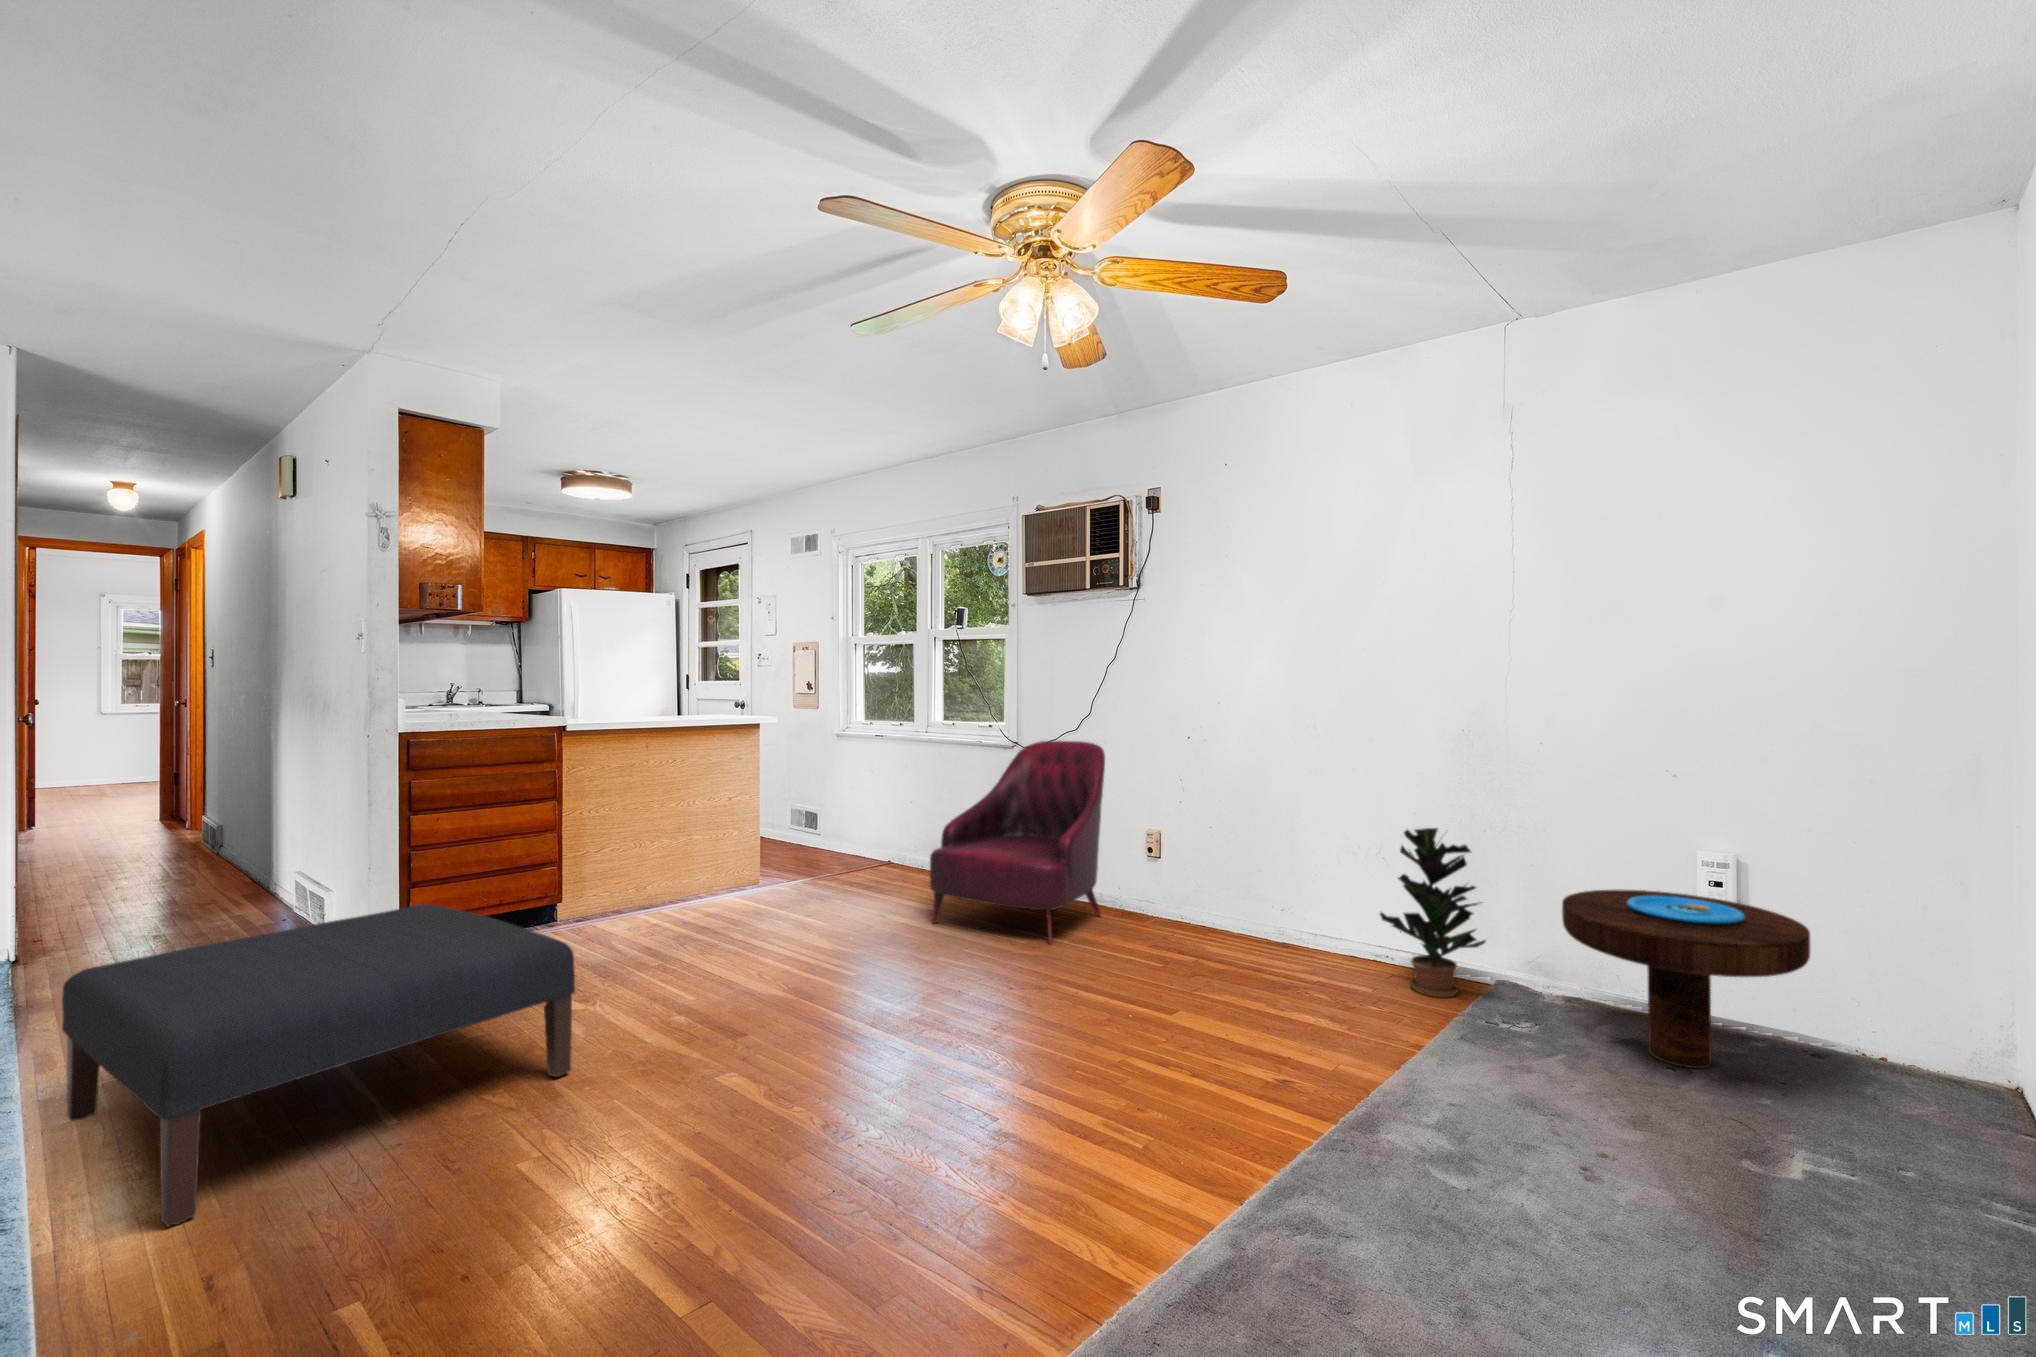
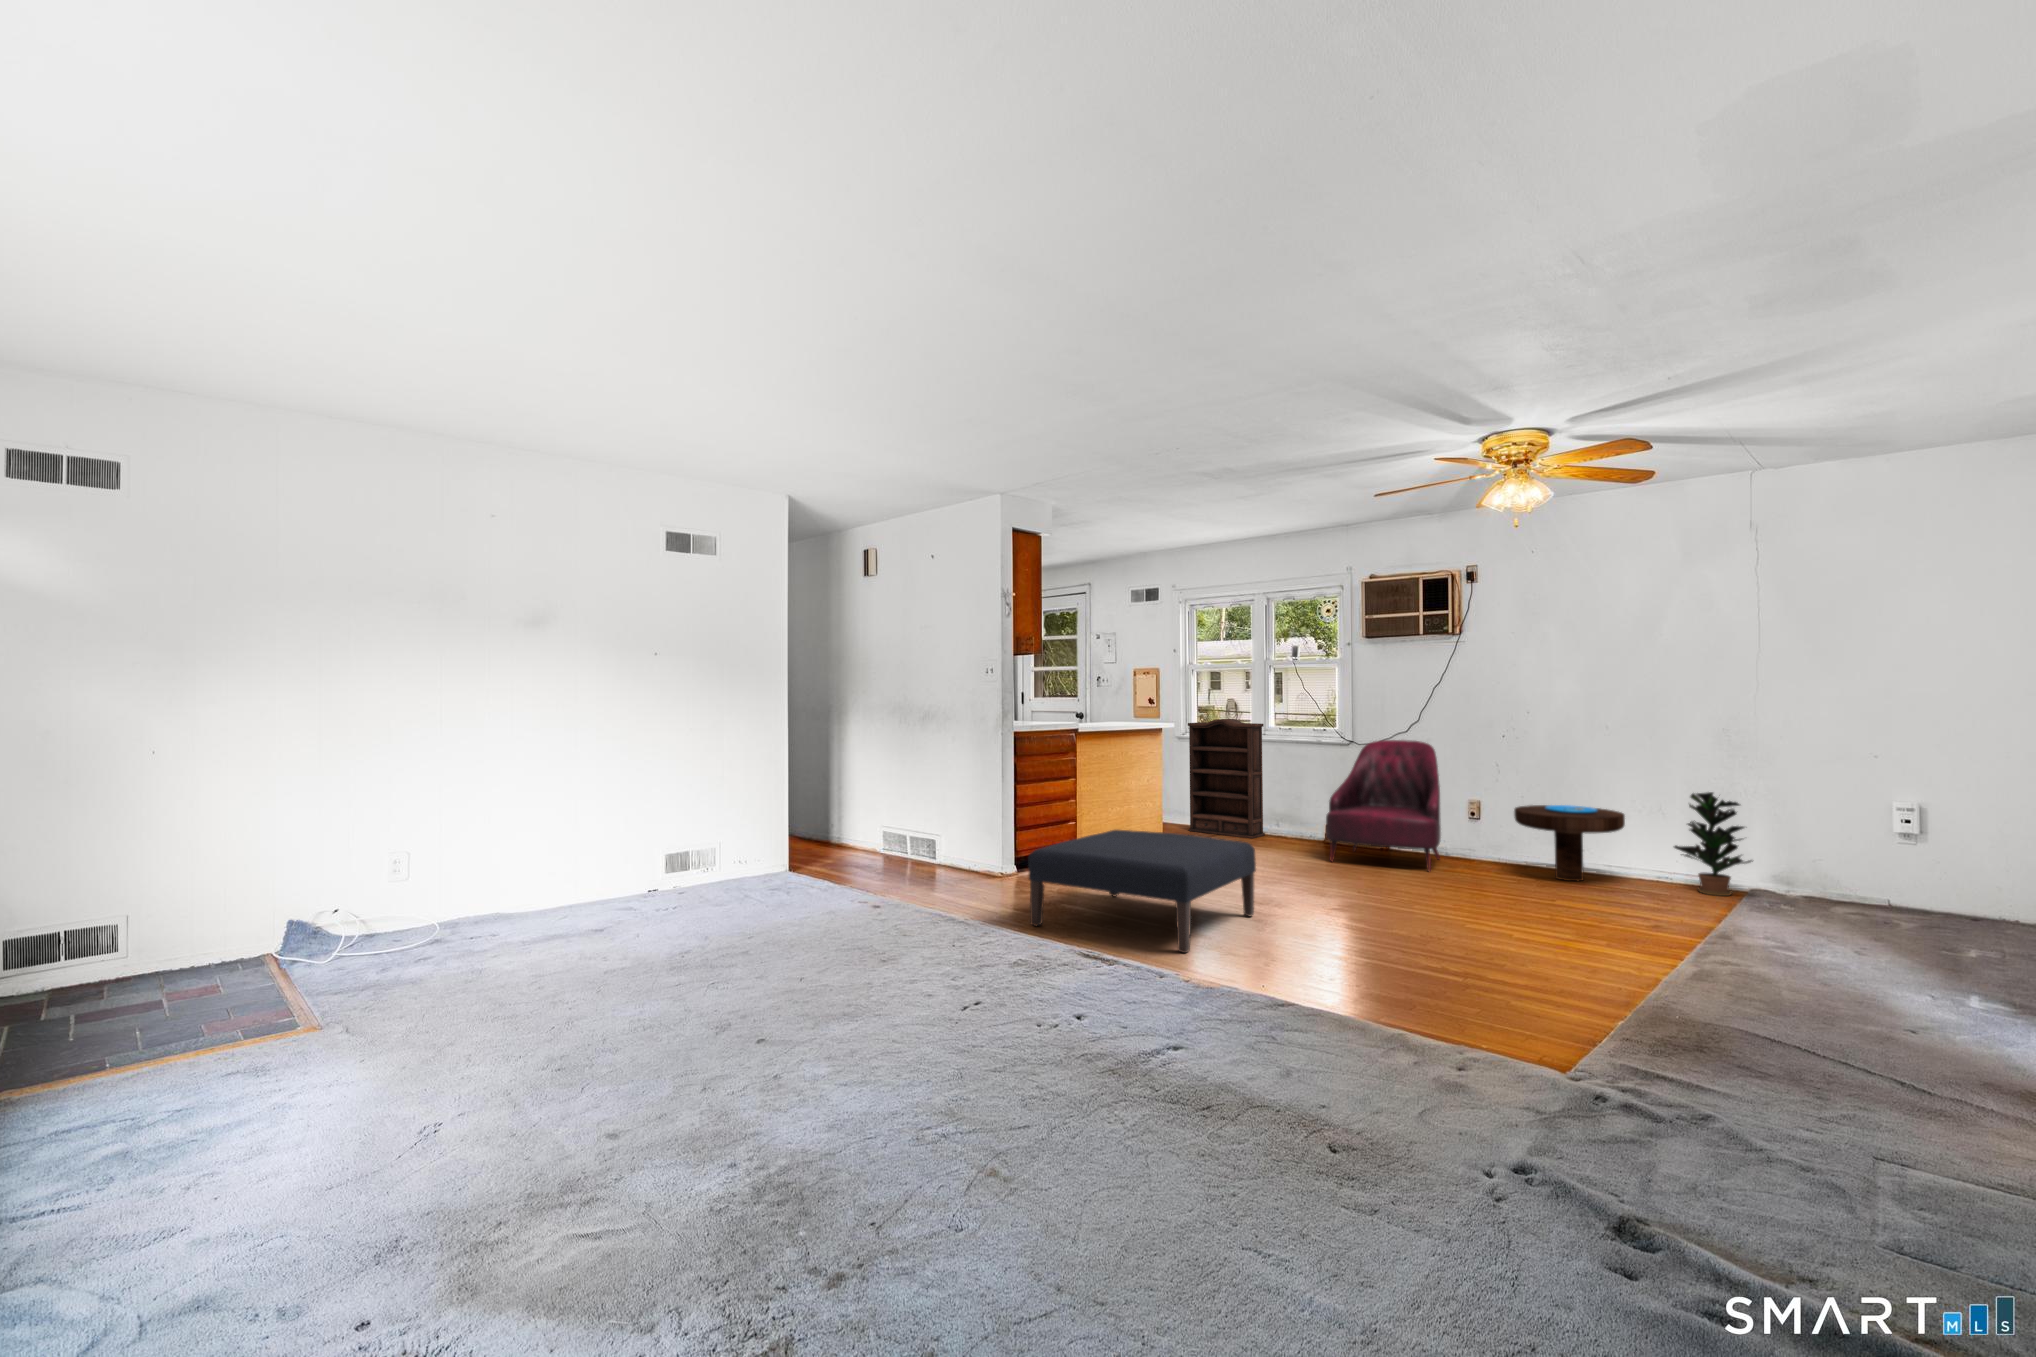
bookshelf: none [836,710,926,876] -> present [1188,719,1265,839]
side table: present [1562,890,1810,1068] -> present [1514,805,1625,881]

